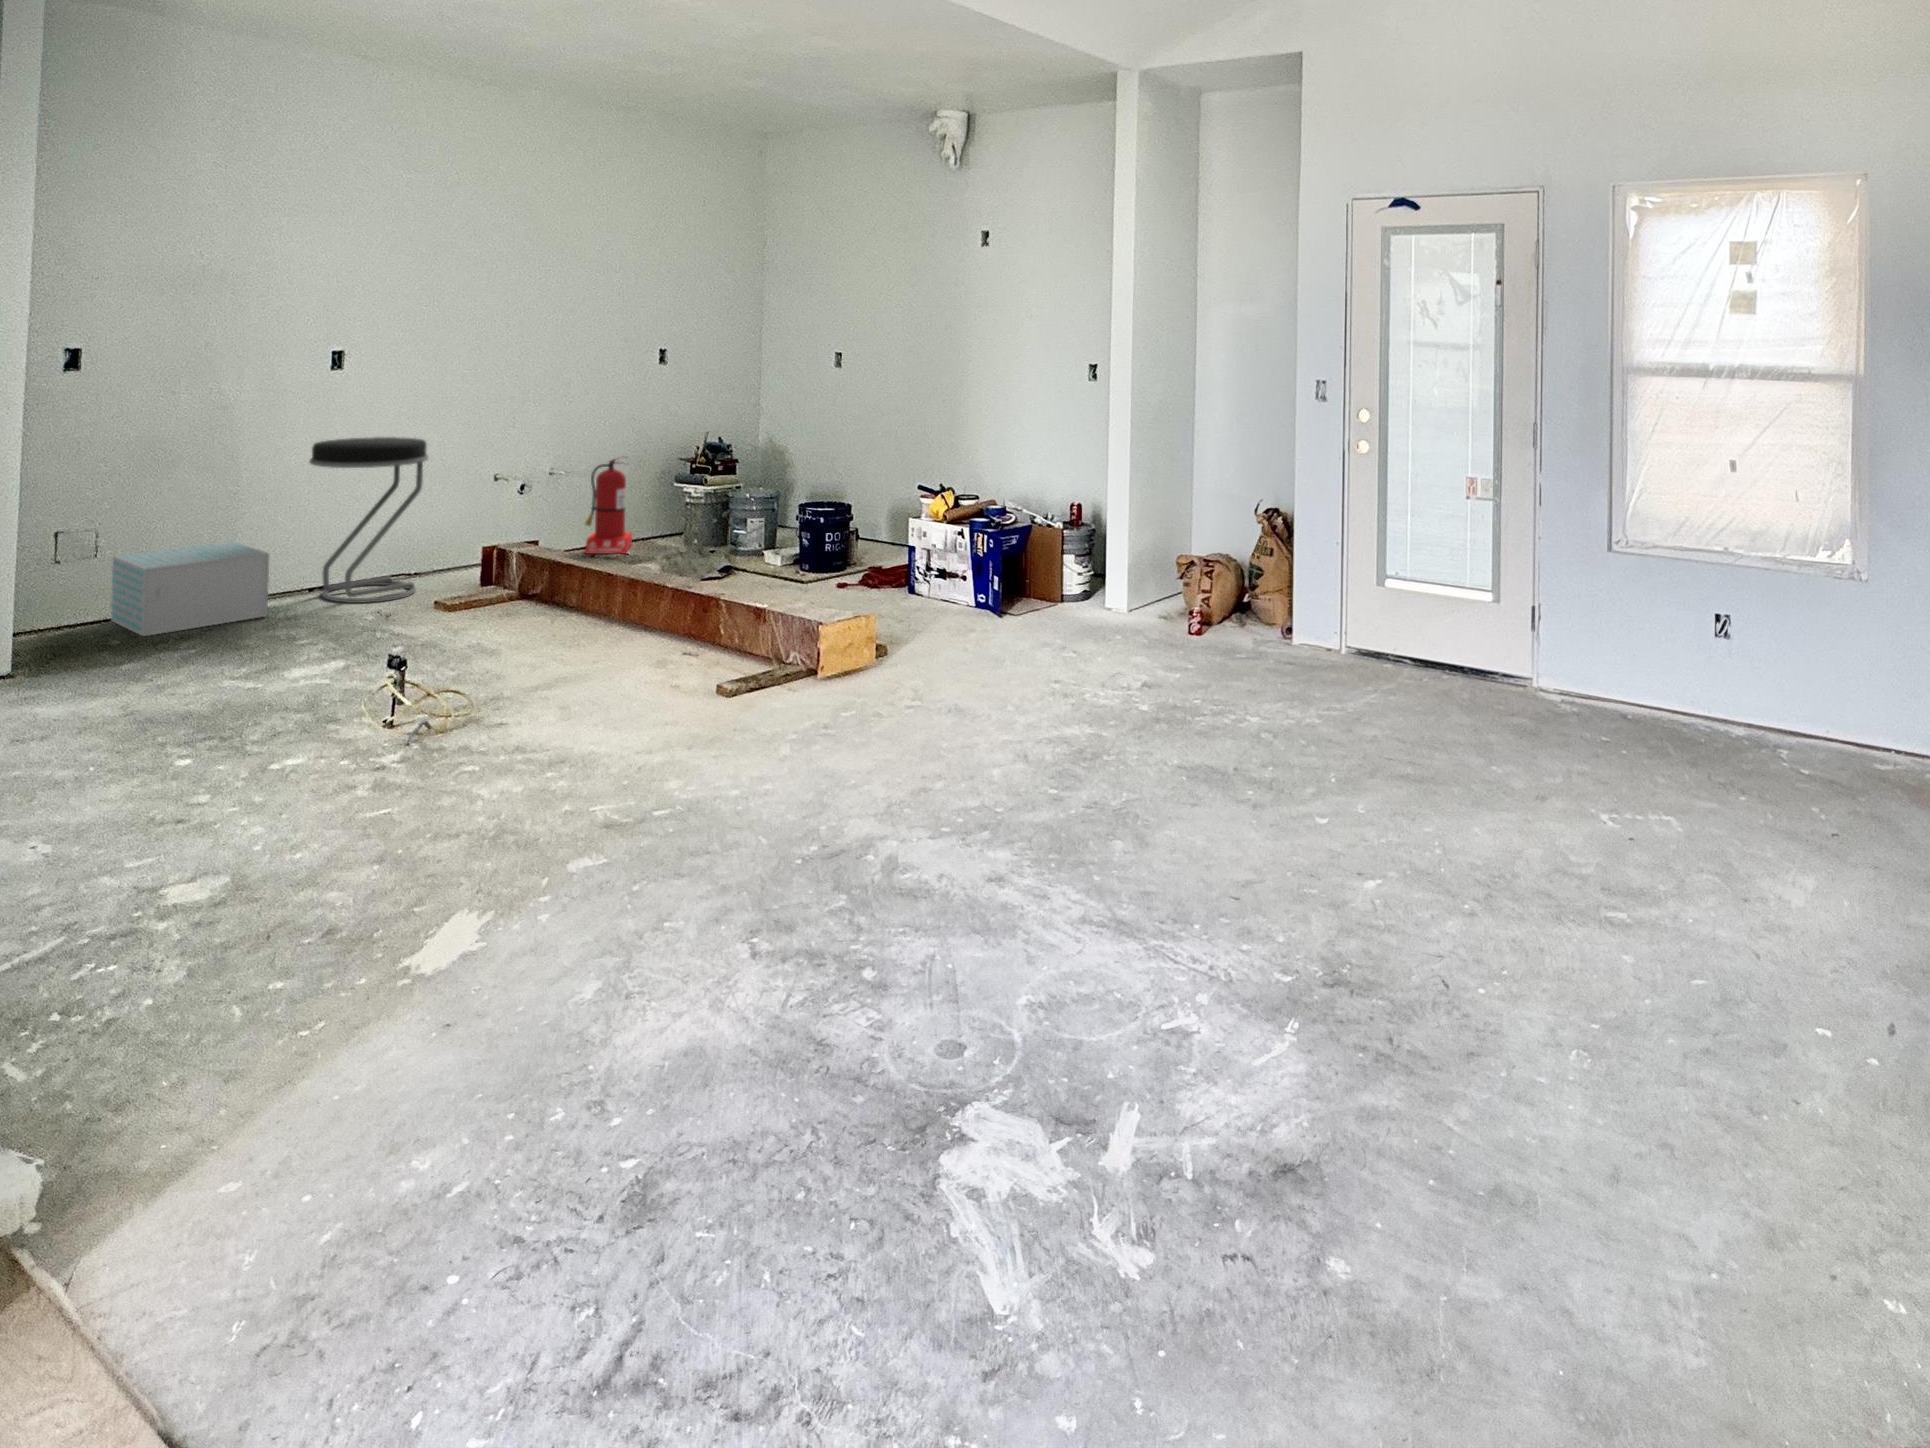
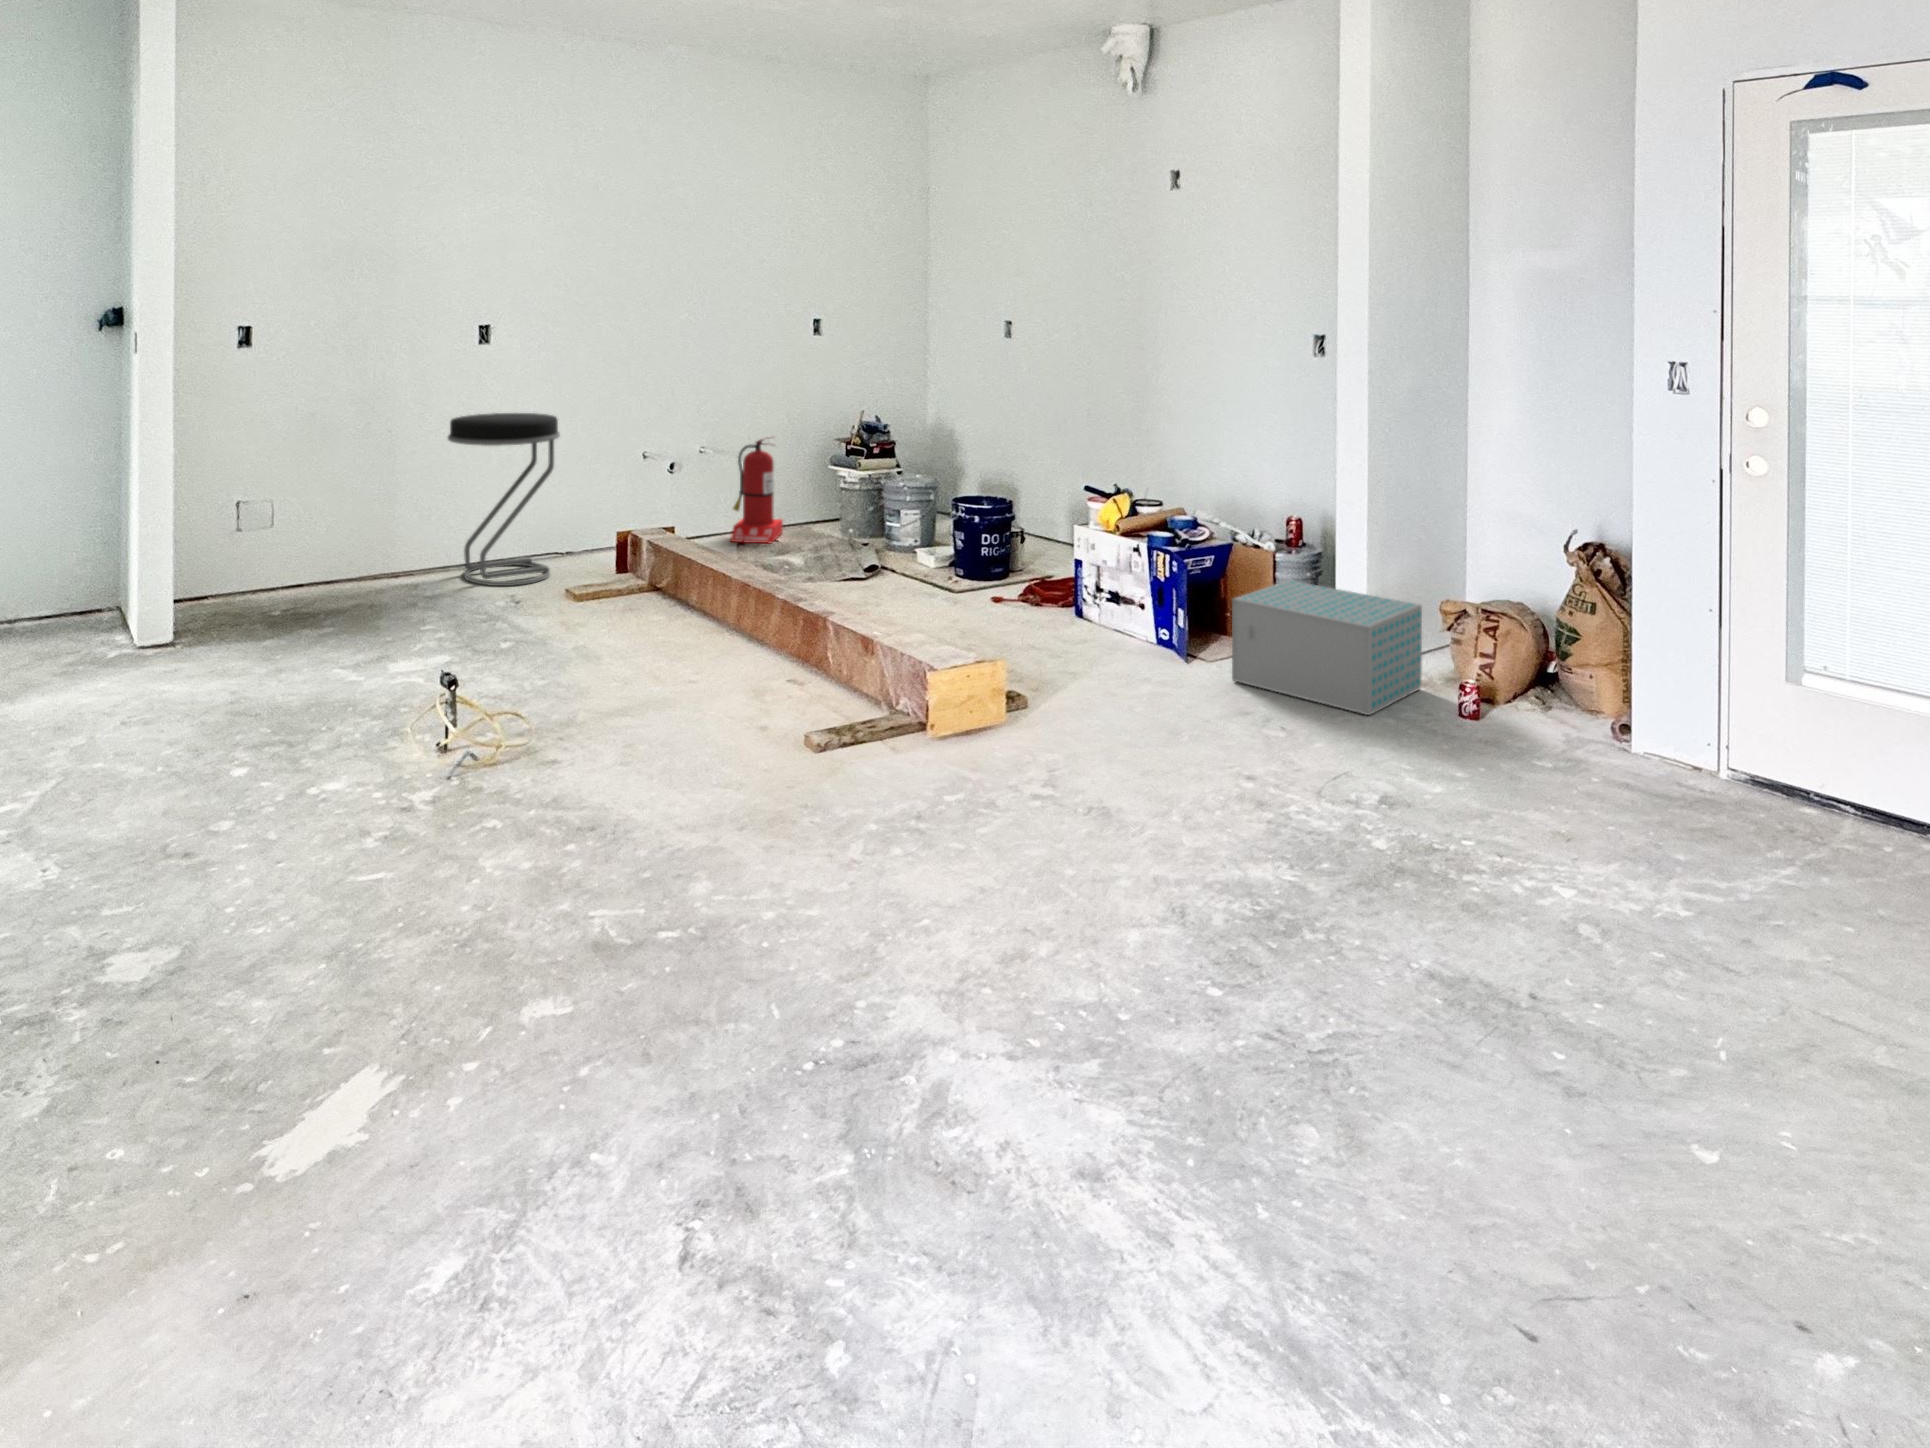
storage box: present [111,542,269,636] -> present [1232,580,1422,715]

